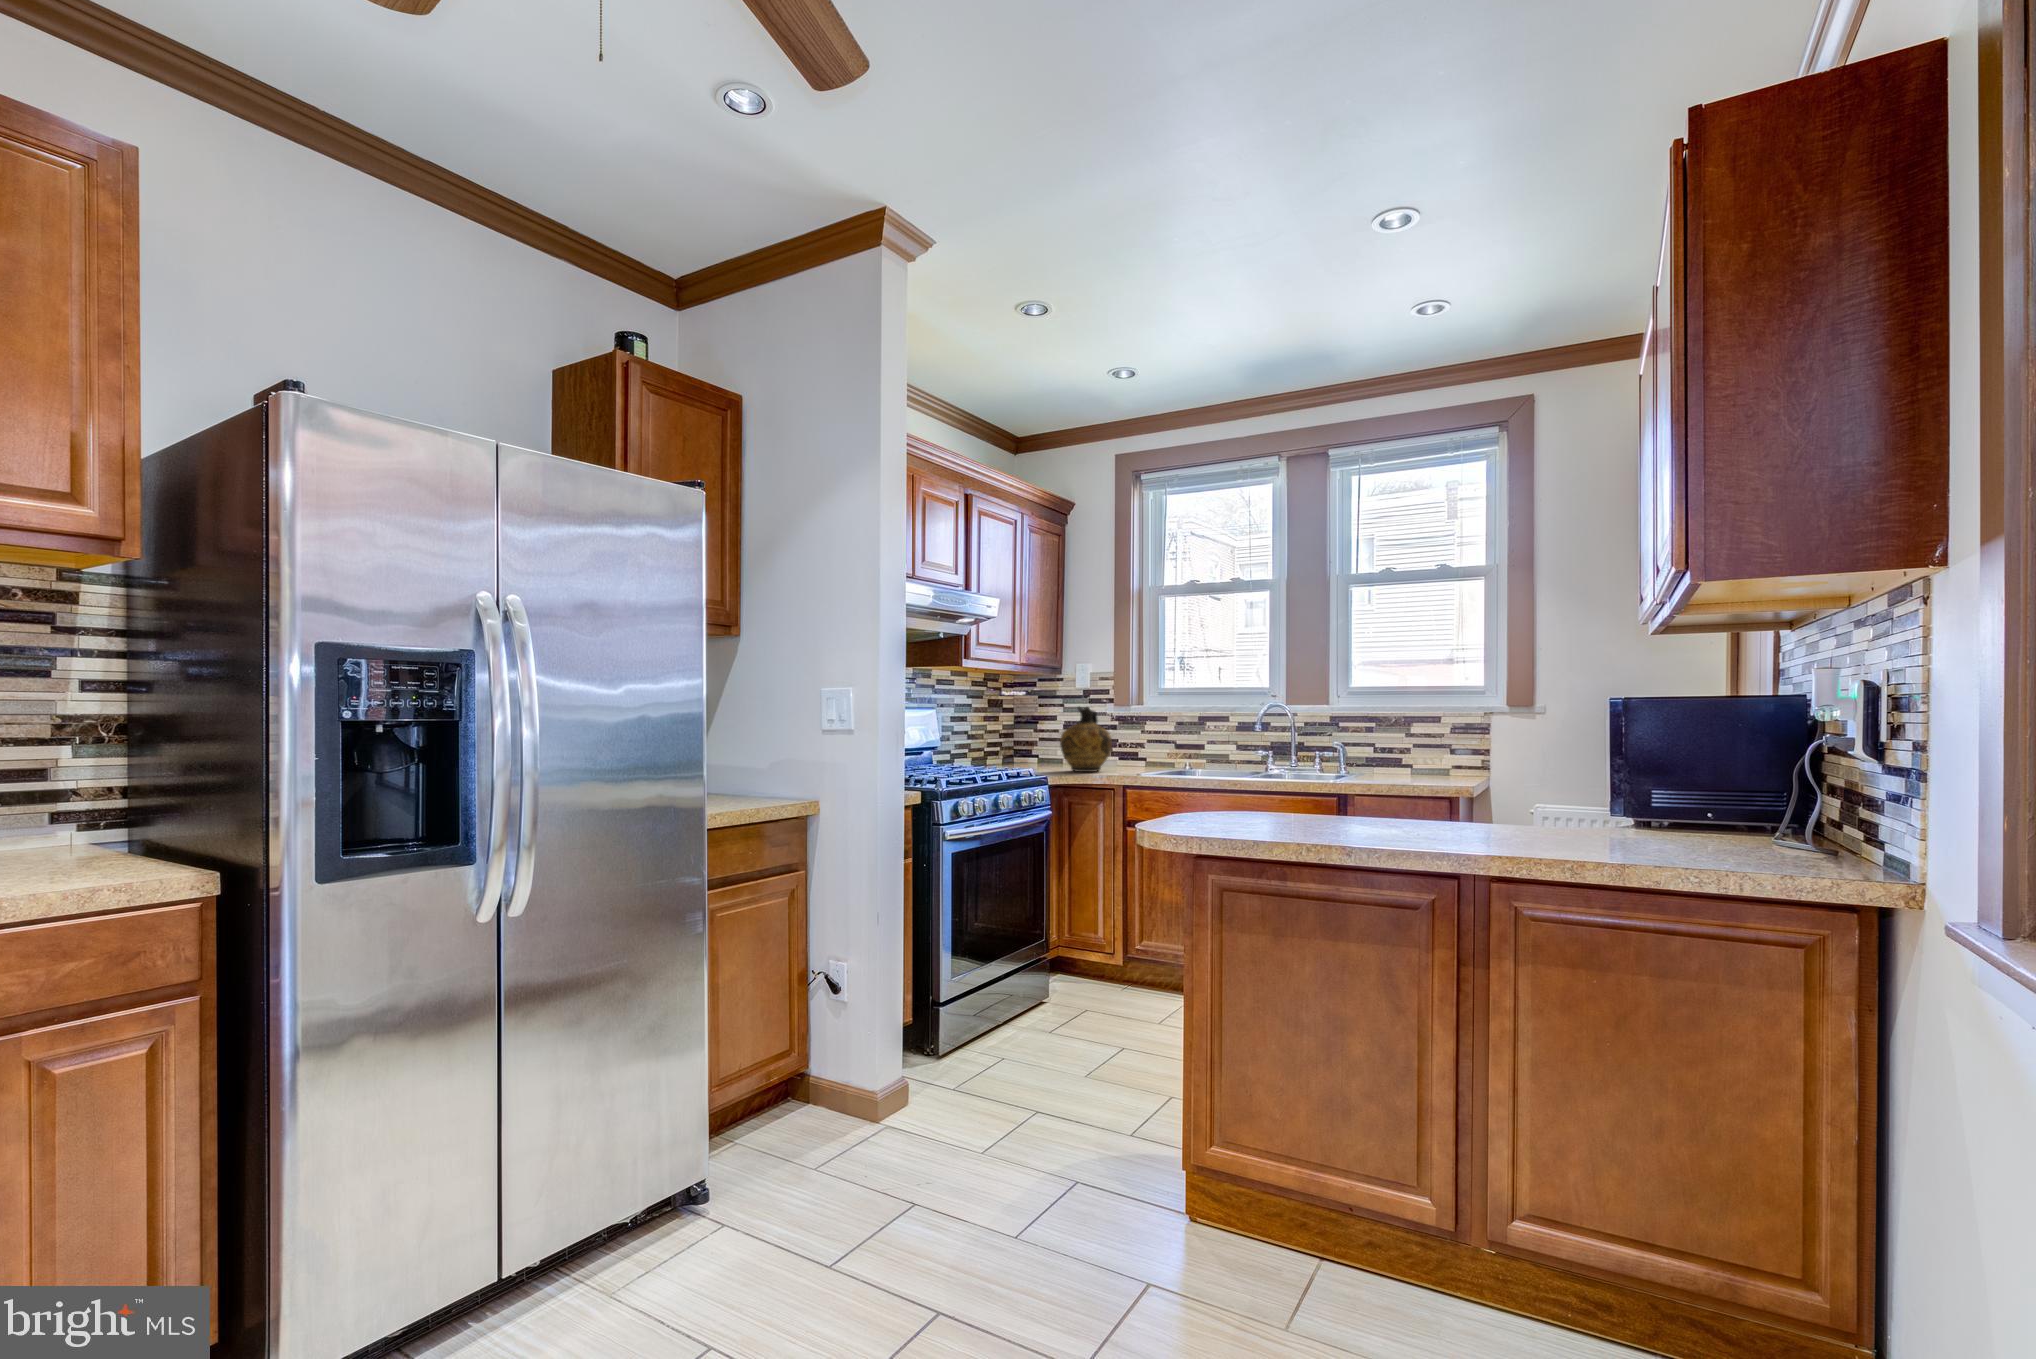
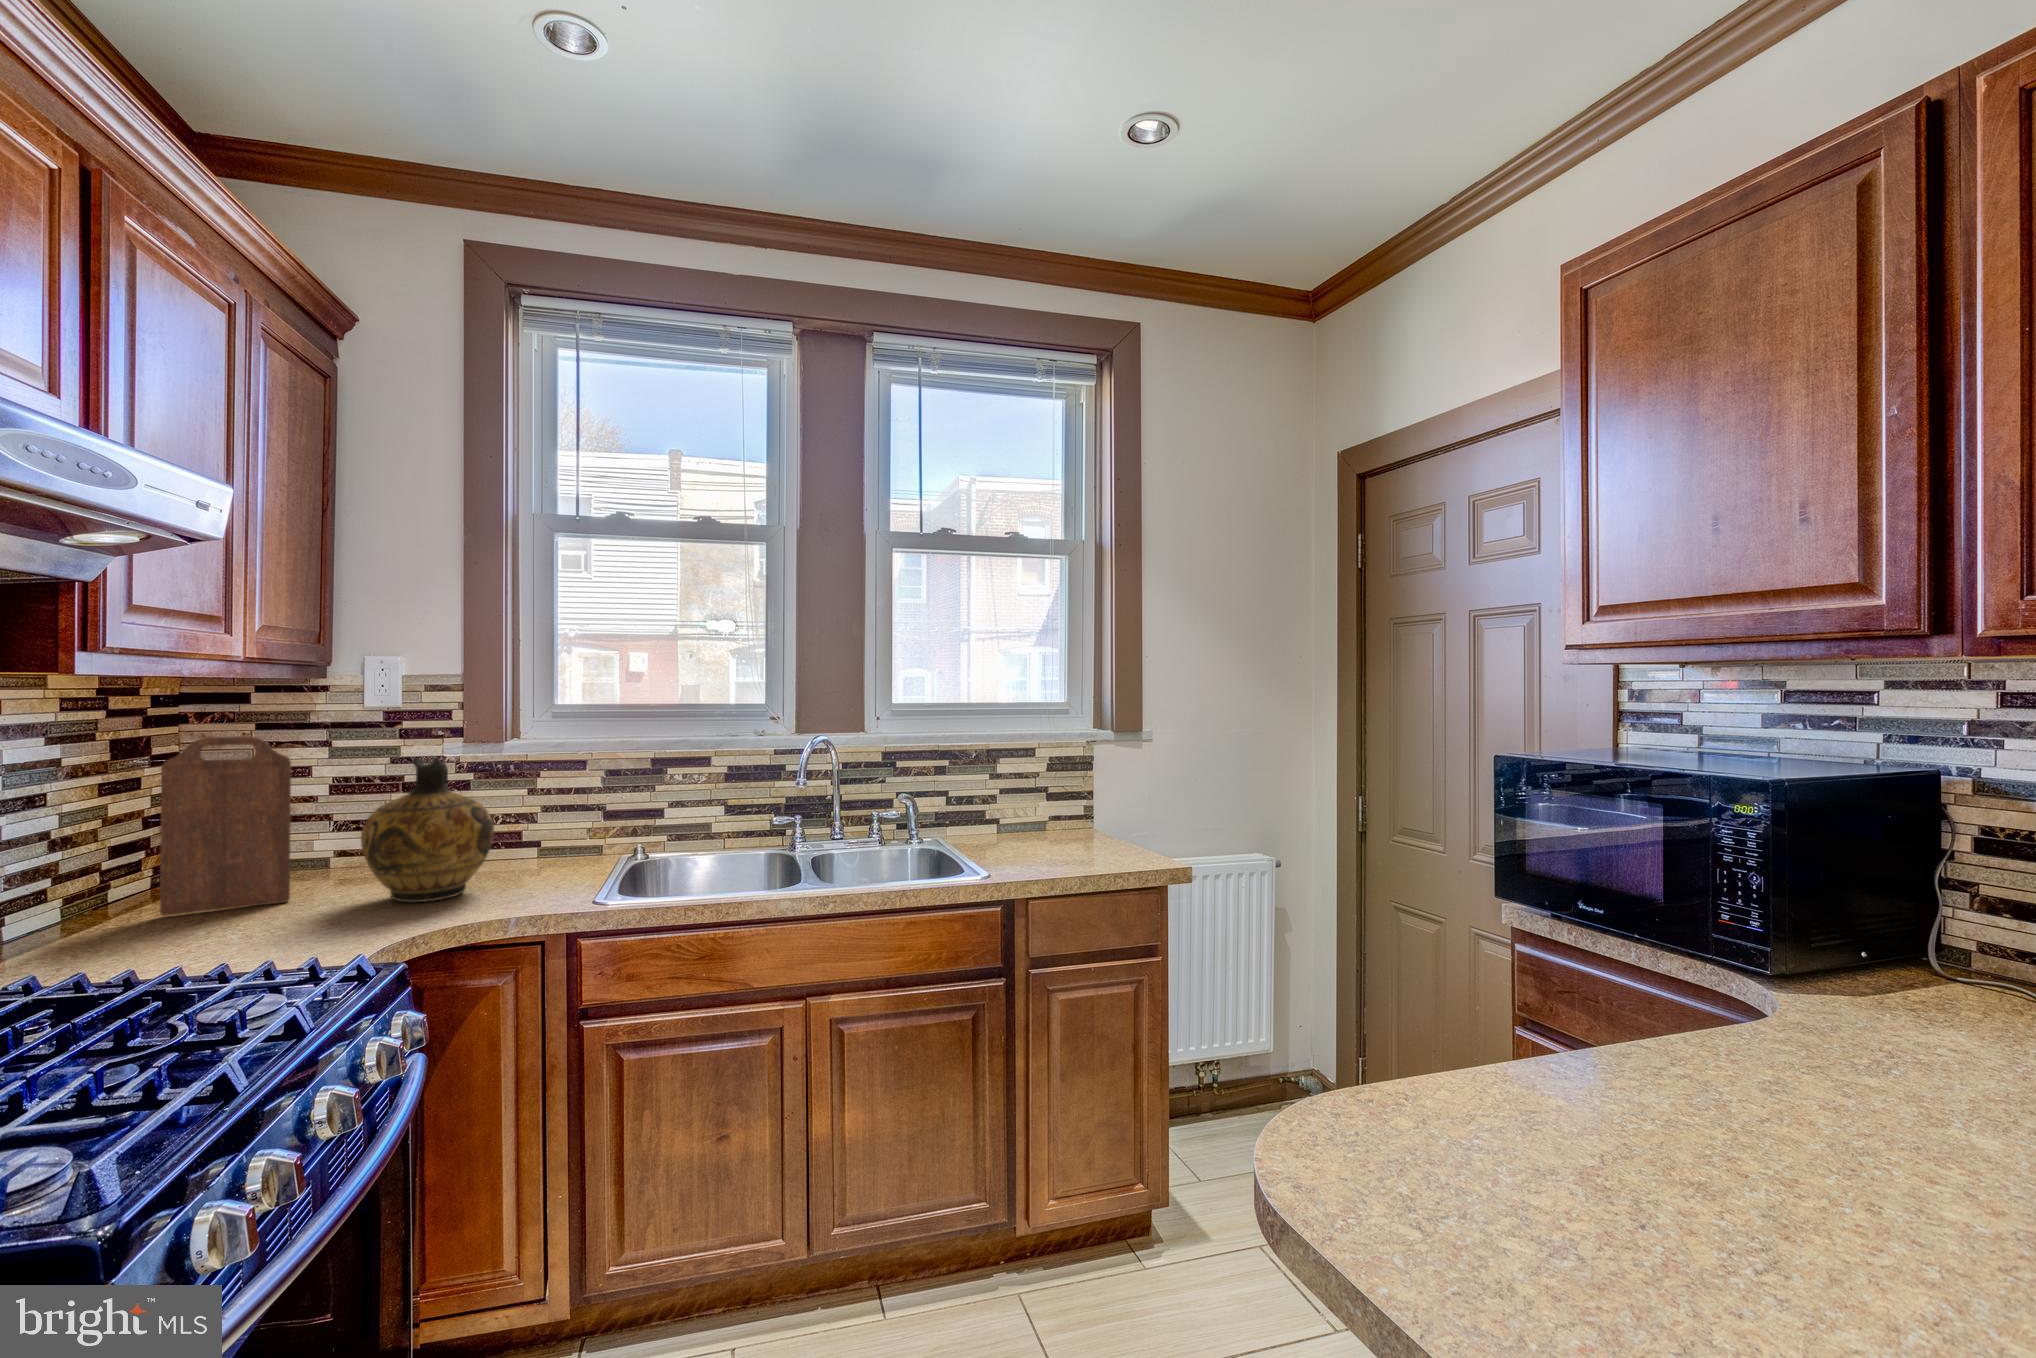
cutting board: none [999,697,1041,770] -> present [160,736,291,915]

